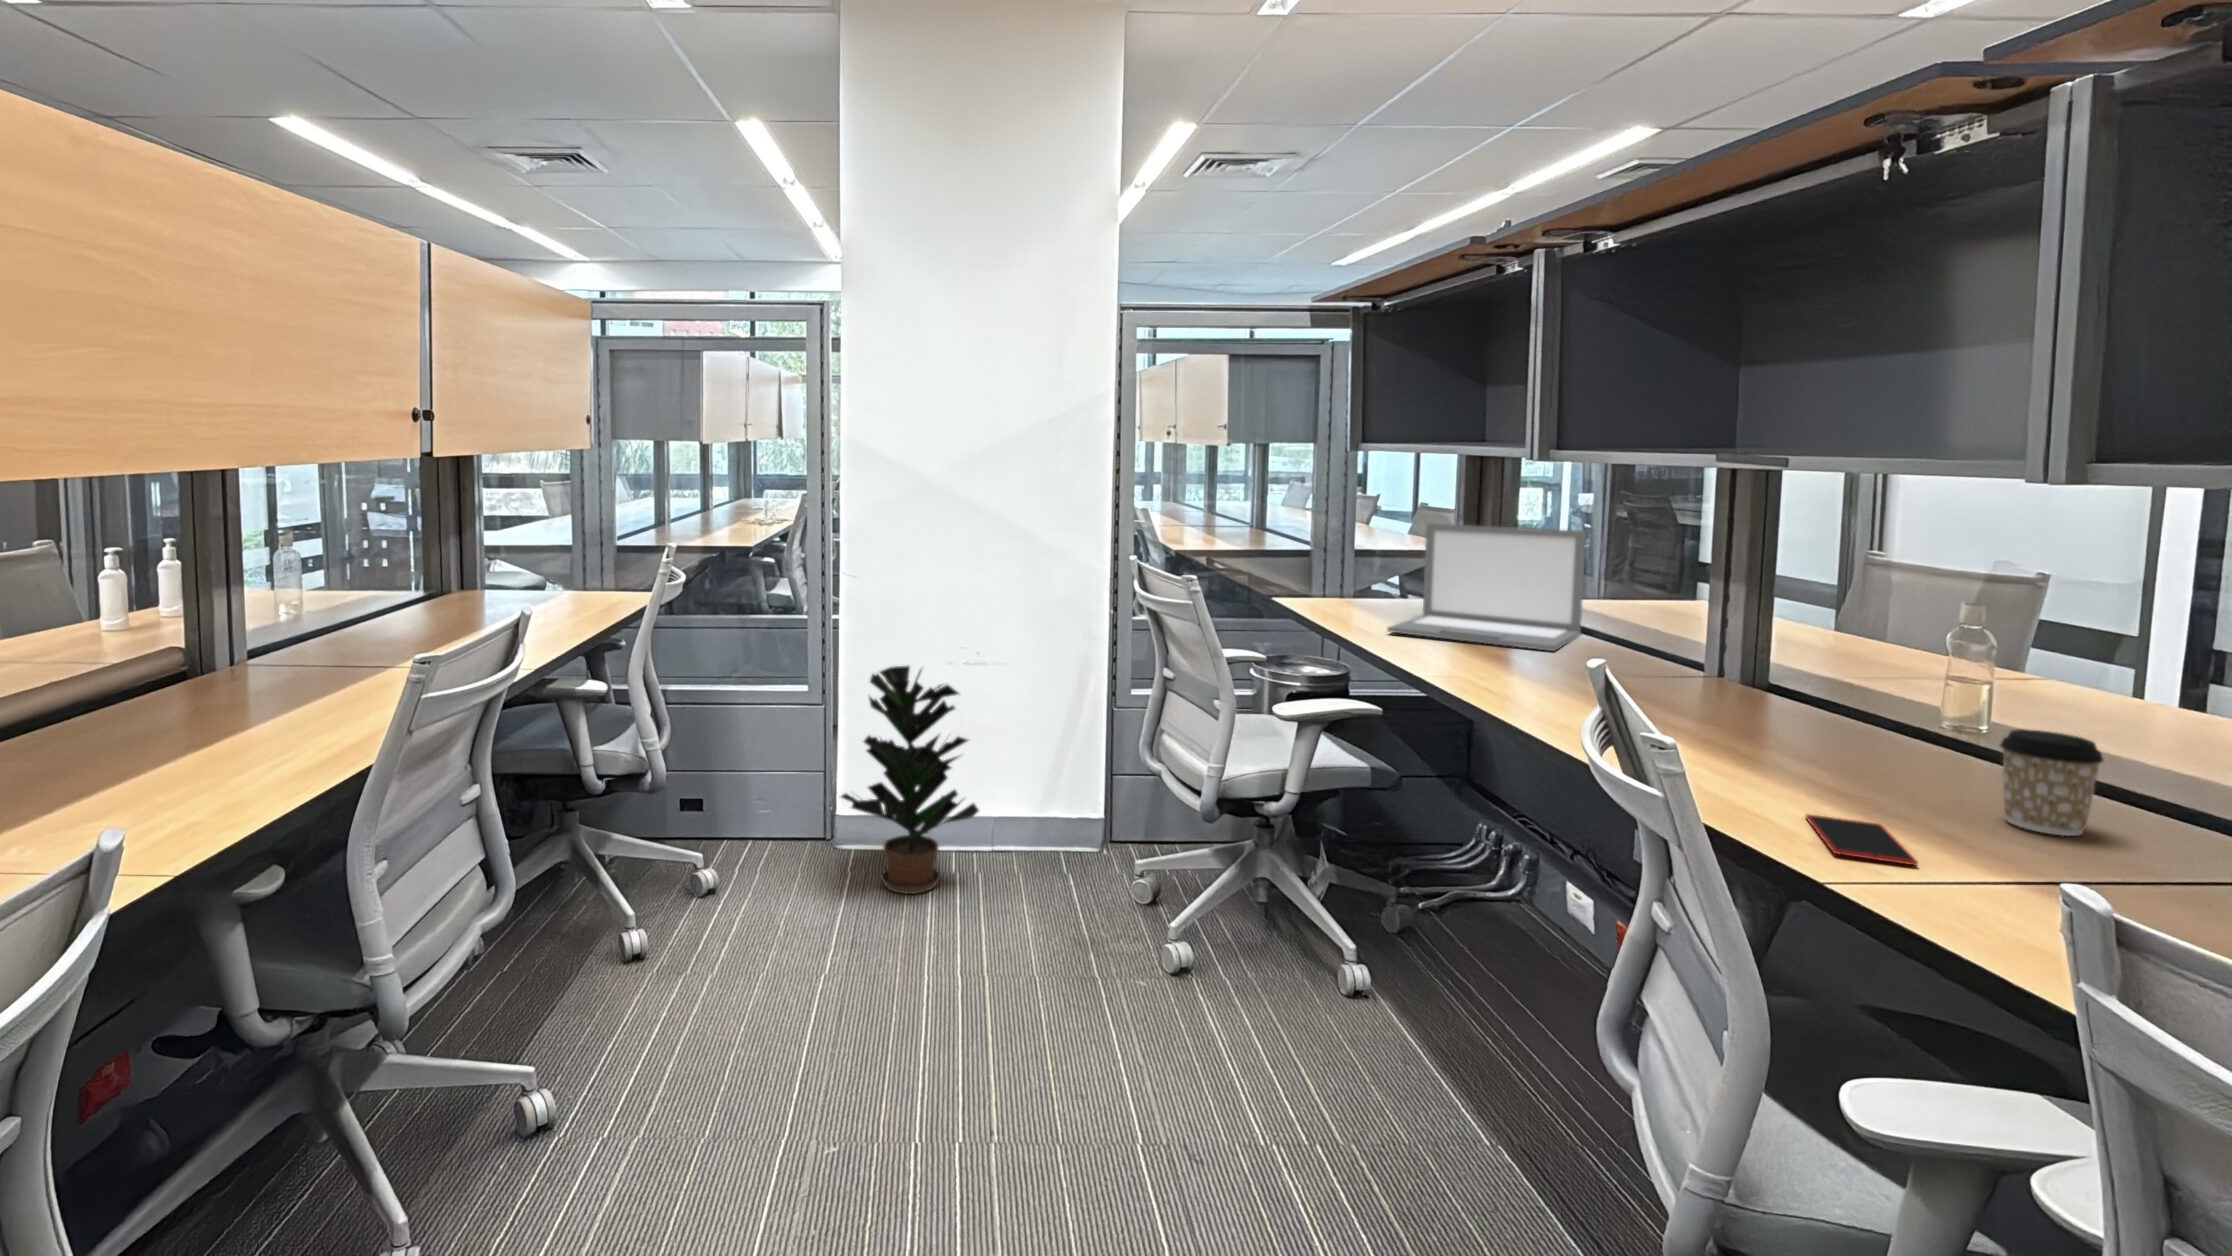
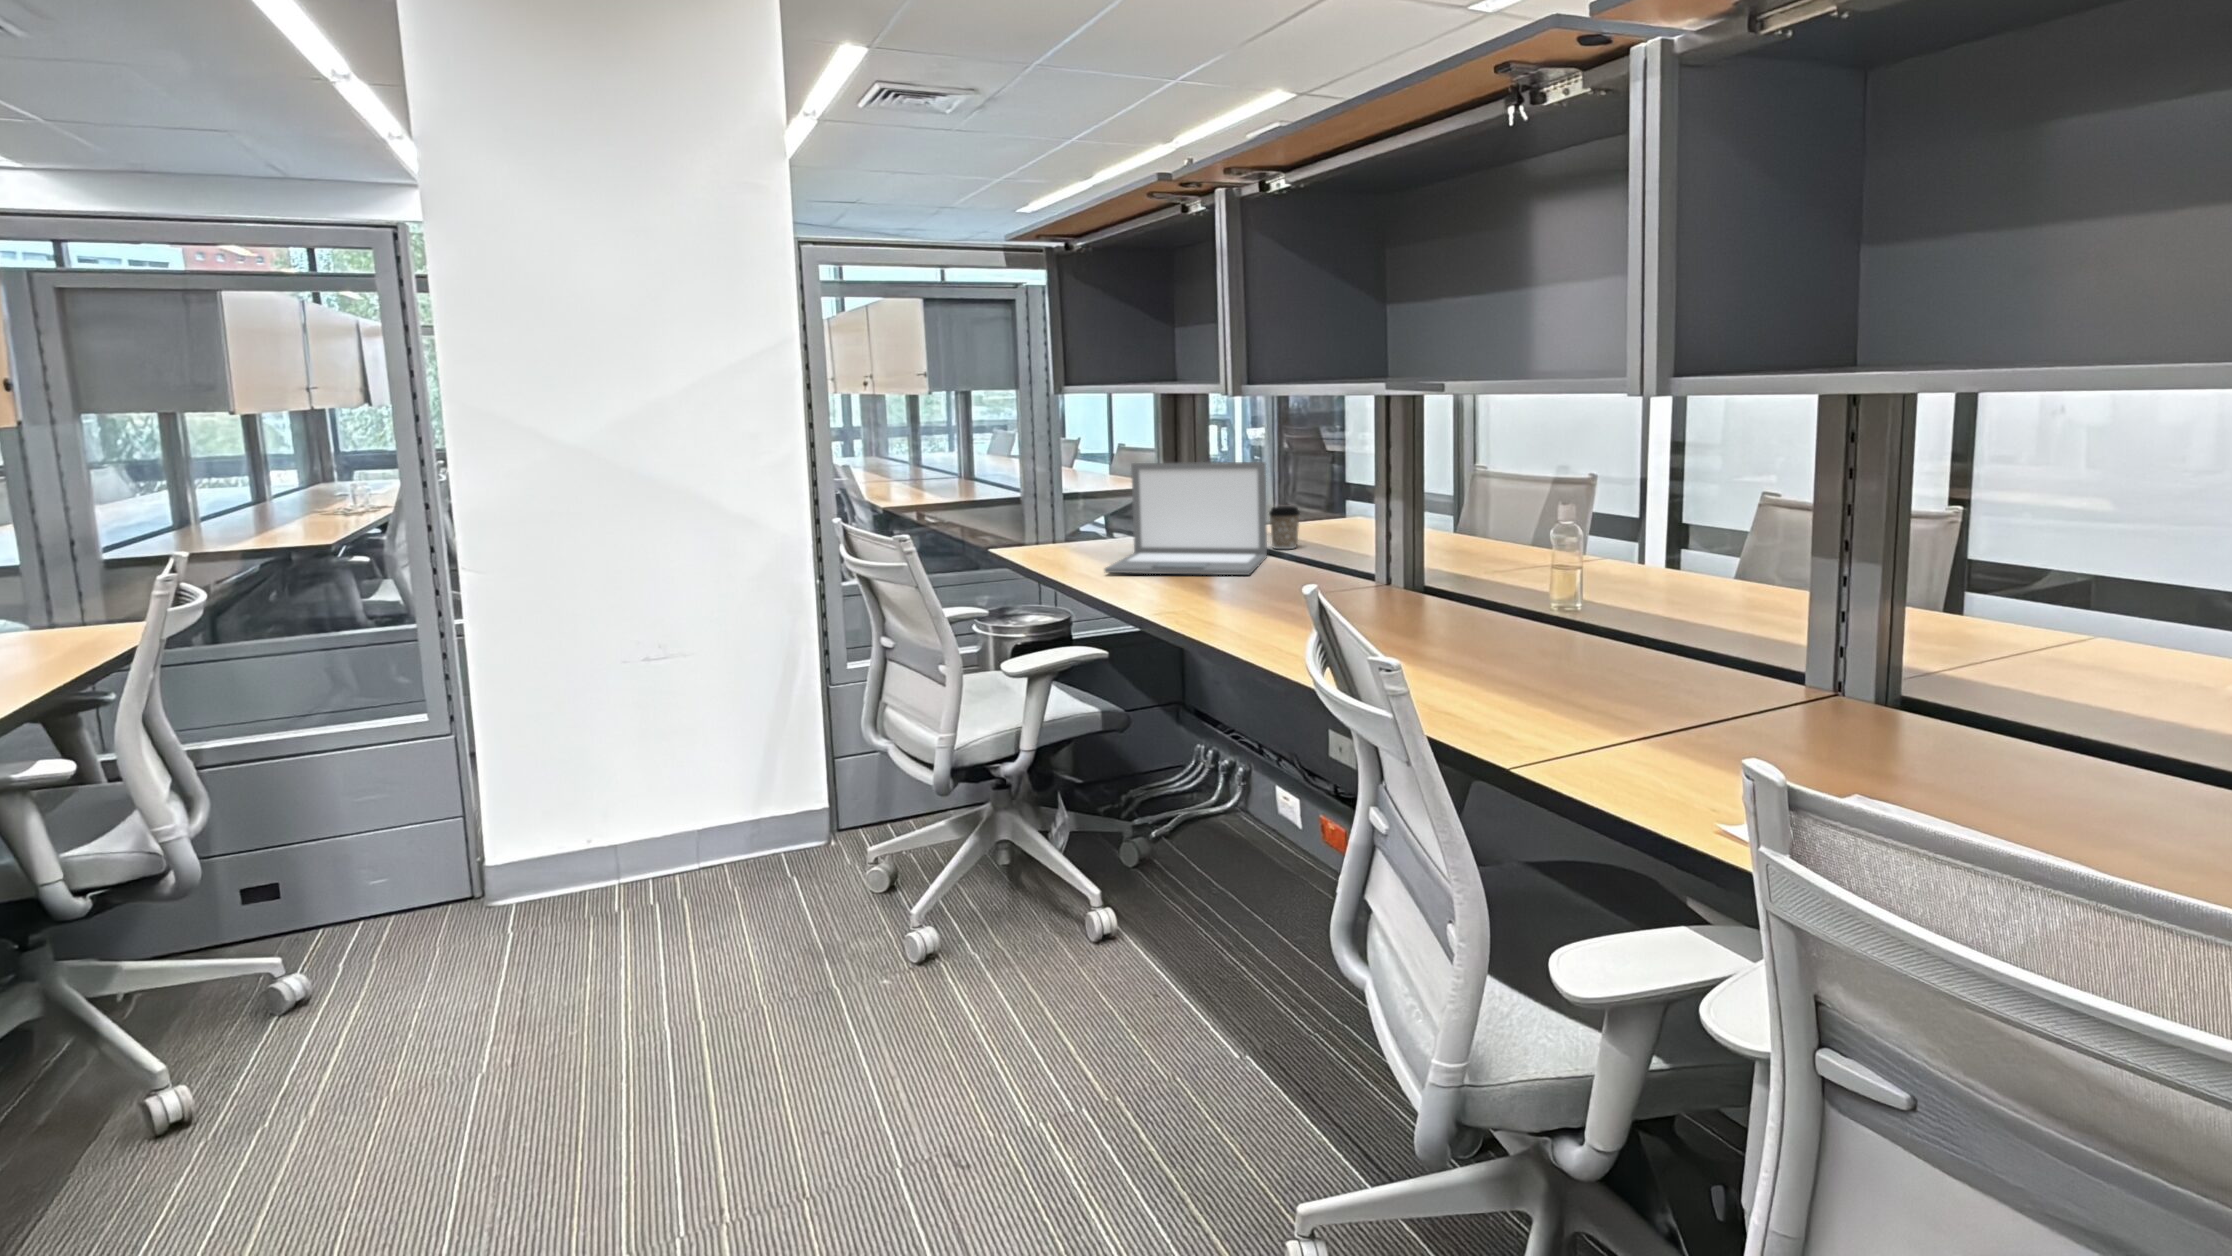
potted plant: present [841,666,979,894] -> none [460,676,669,964]
coffee cup: present [2000,729,2103,836] -> present [1269,506,1300,549]
smartphone: present [1806,814,1918,865] -> none [1464,694,1546,728]

